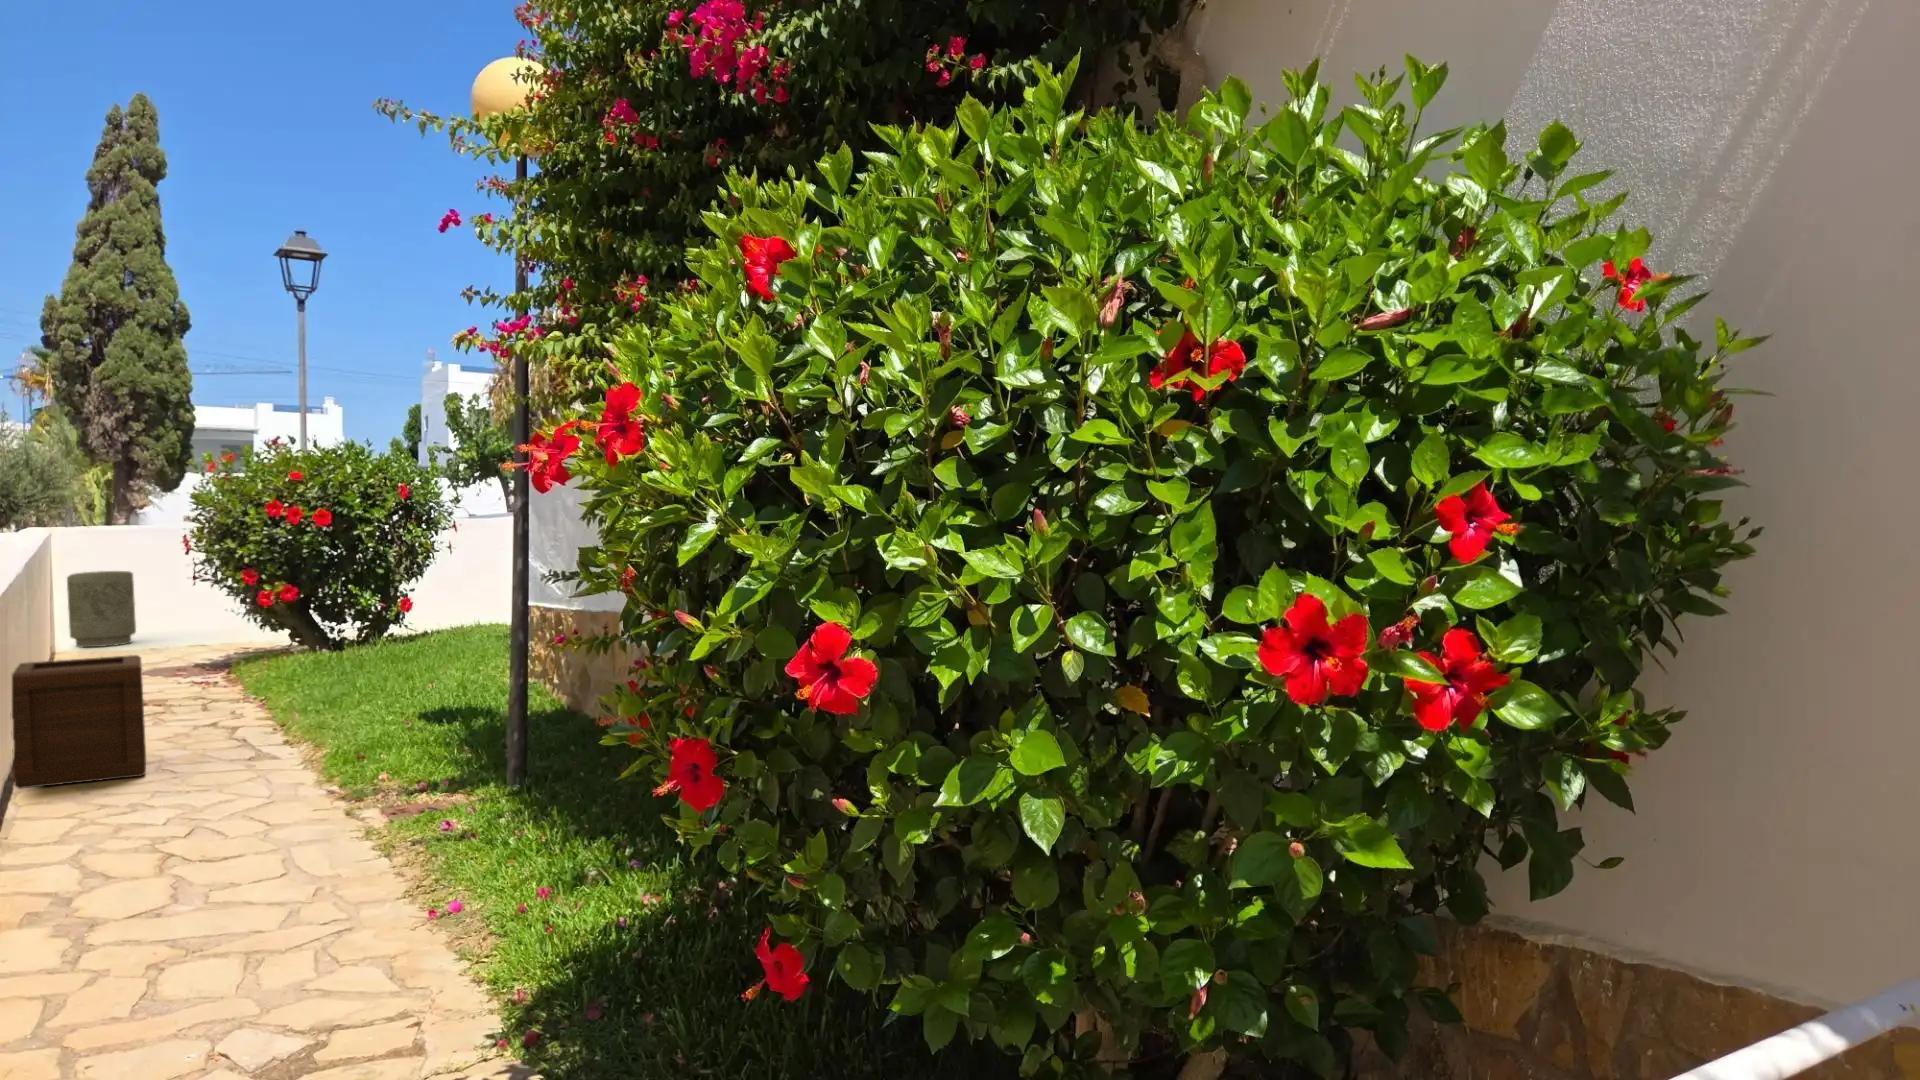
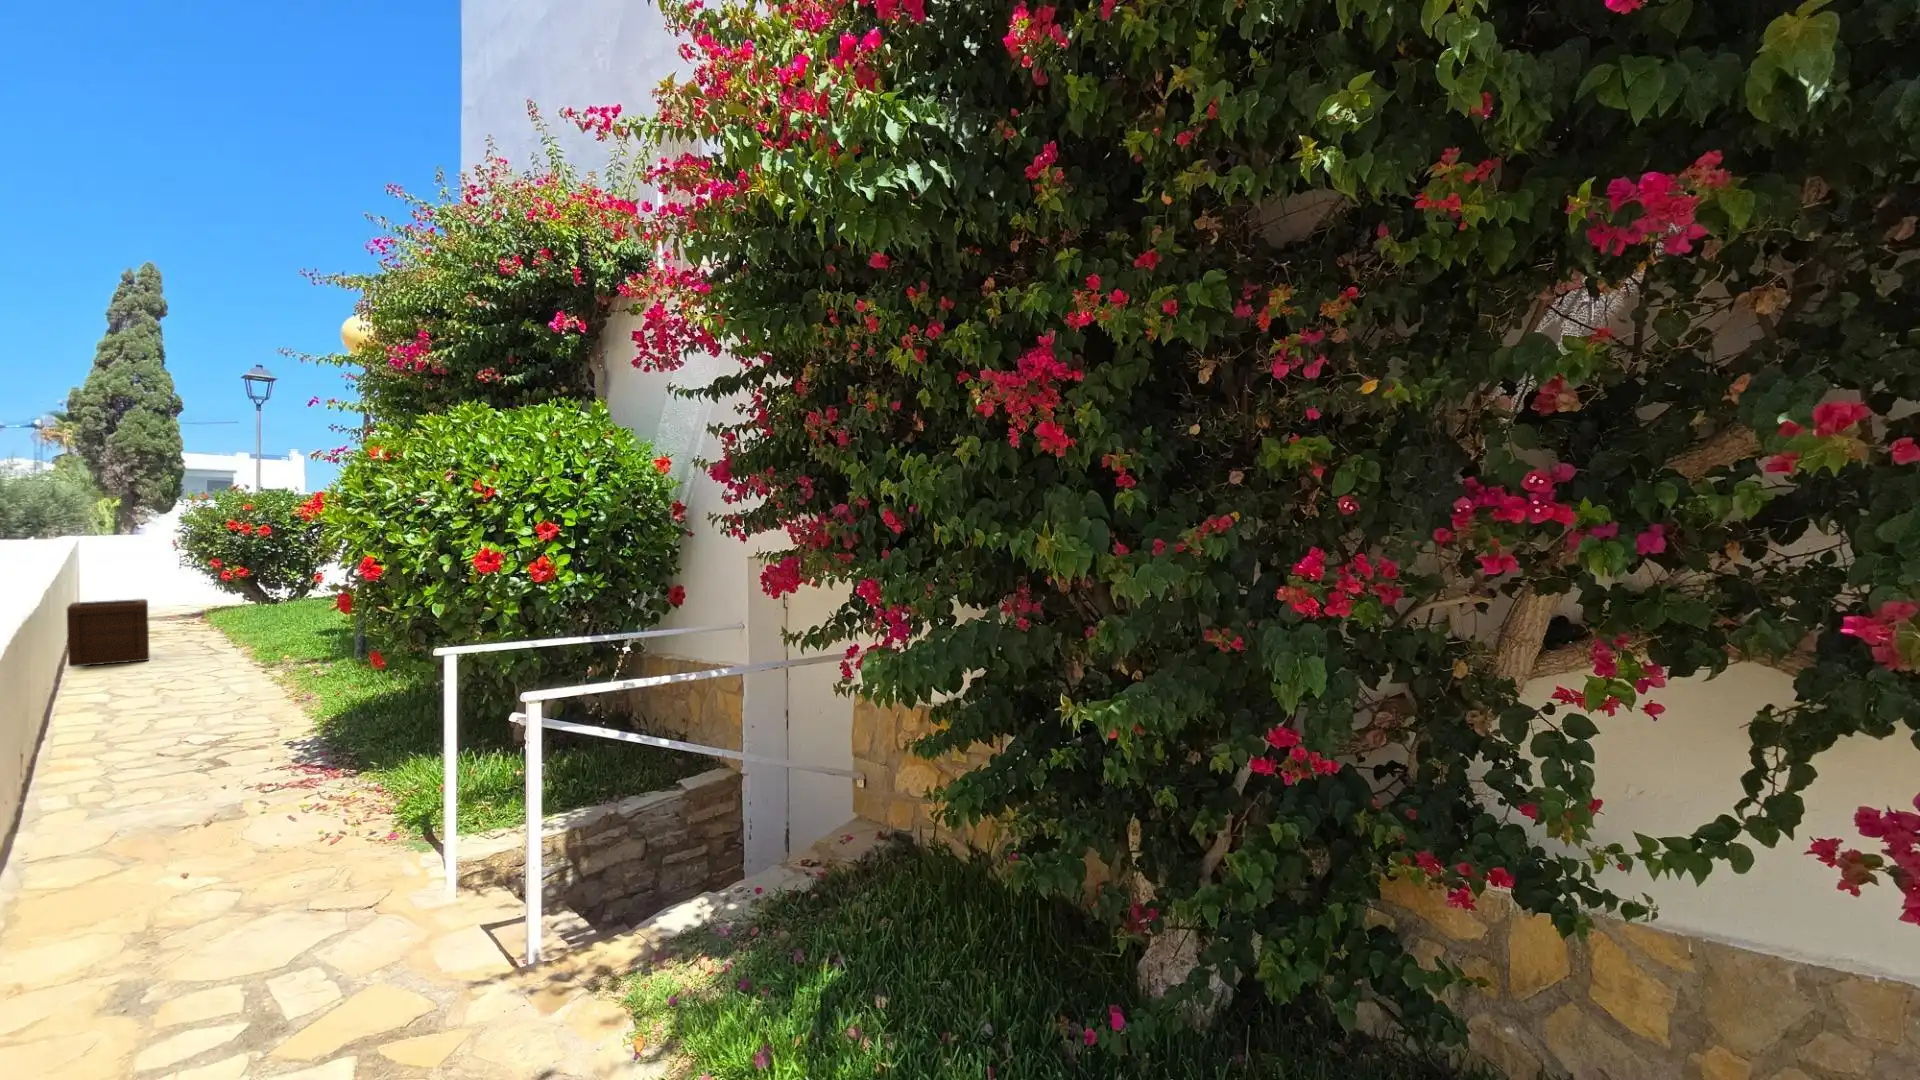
trash can: present [67,571,136,647] -> none [92,561,140,606]

